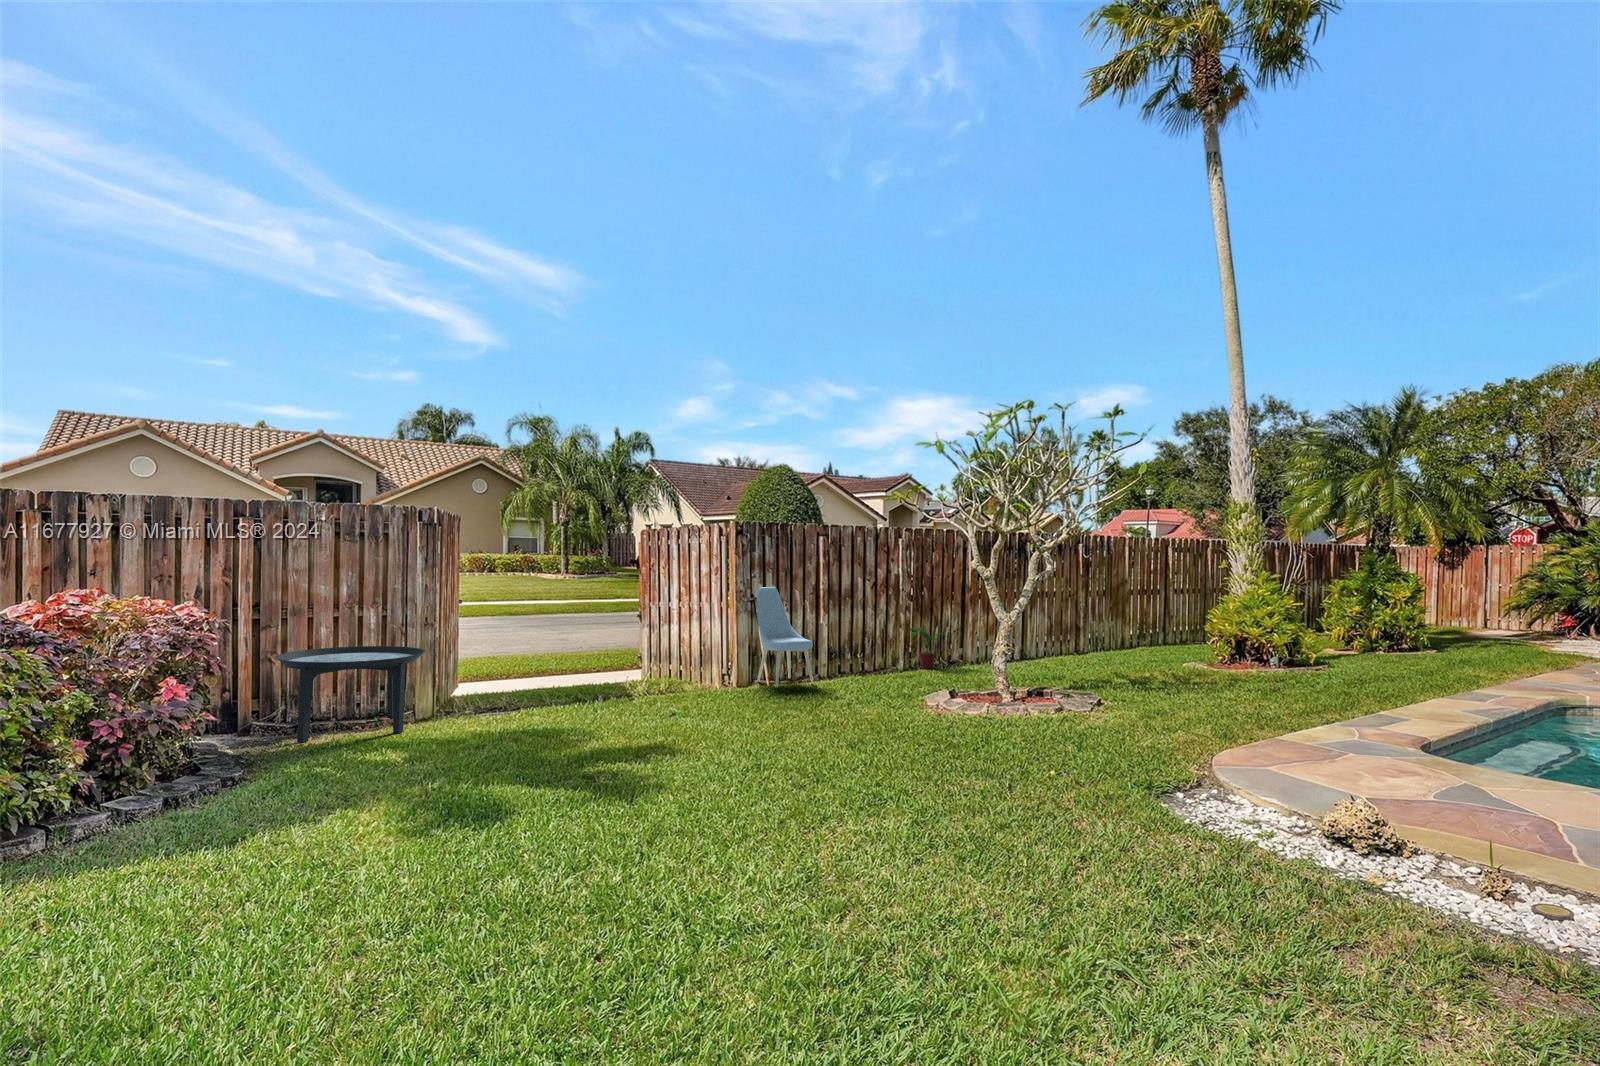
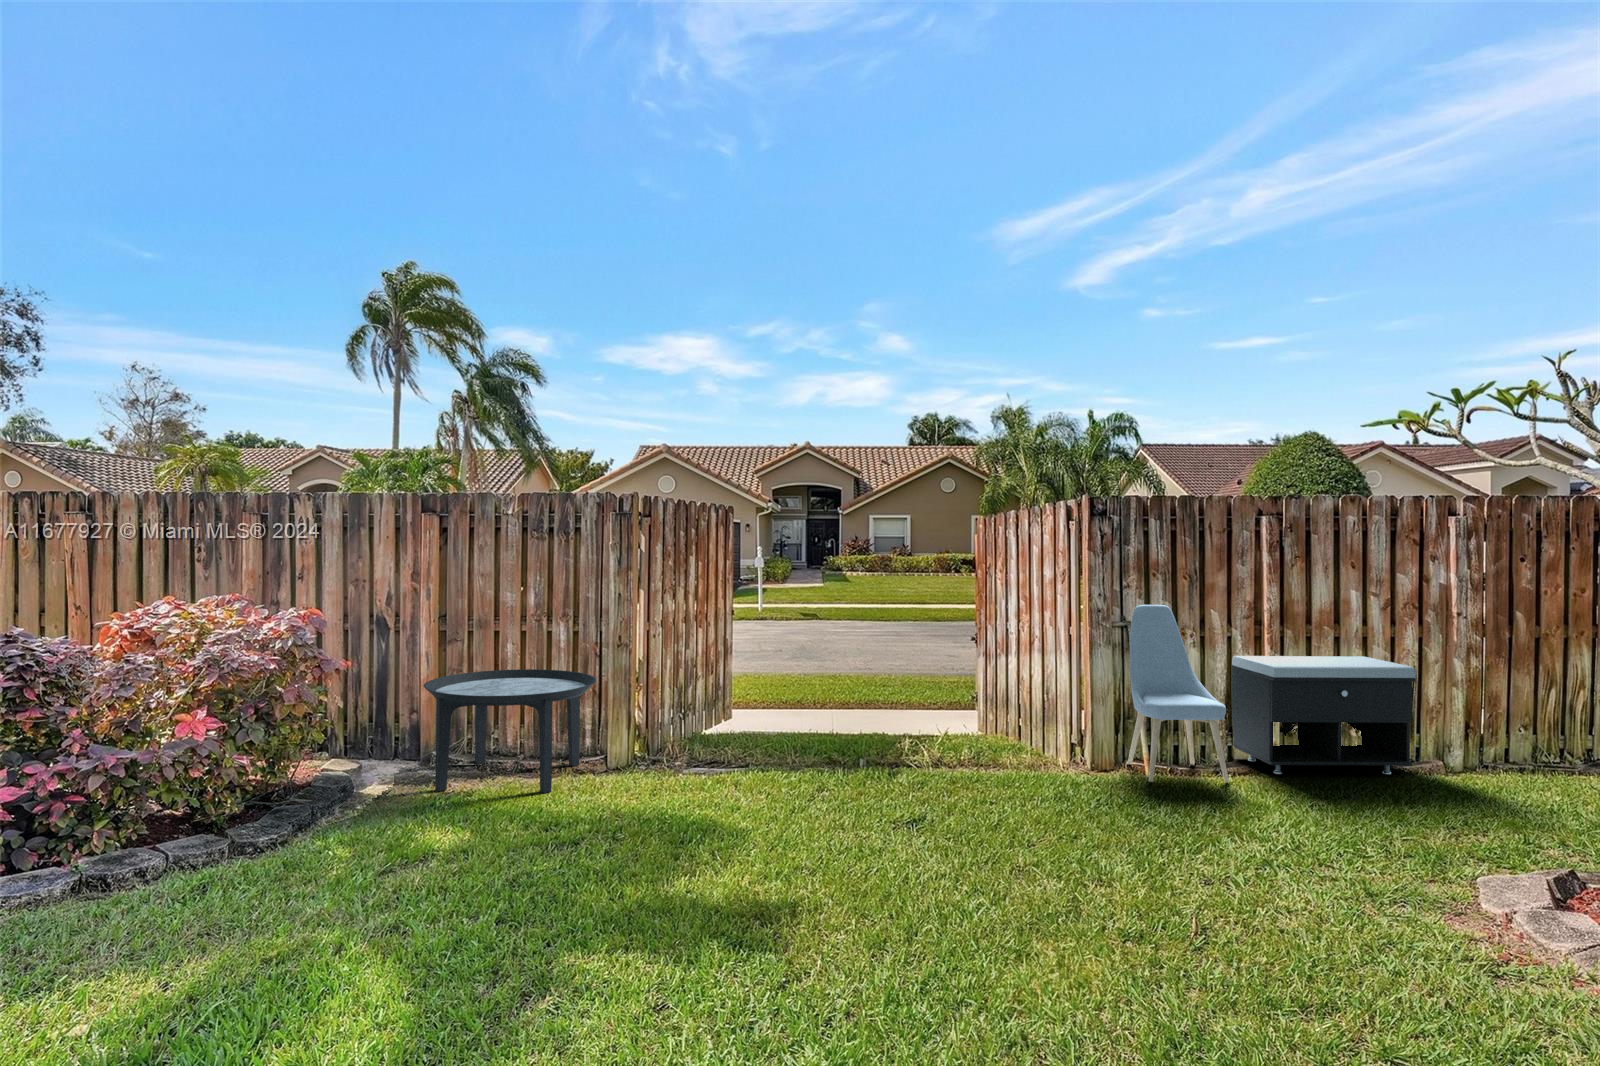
storage bench: none [805,613,892,679] -> present [1231,656,1416,775]
potted plant: present [909,628,941,669] -> none [1468,689,1572,775]

